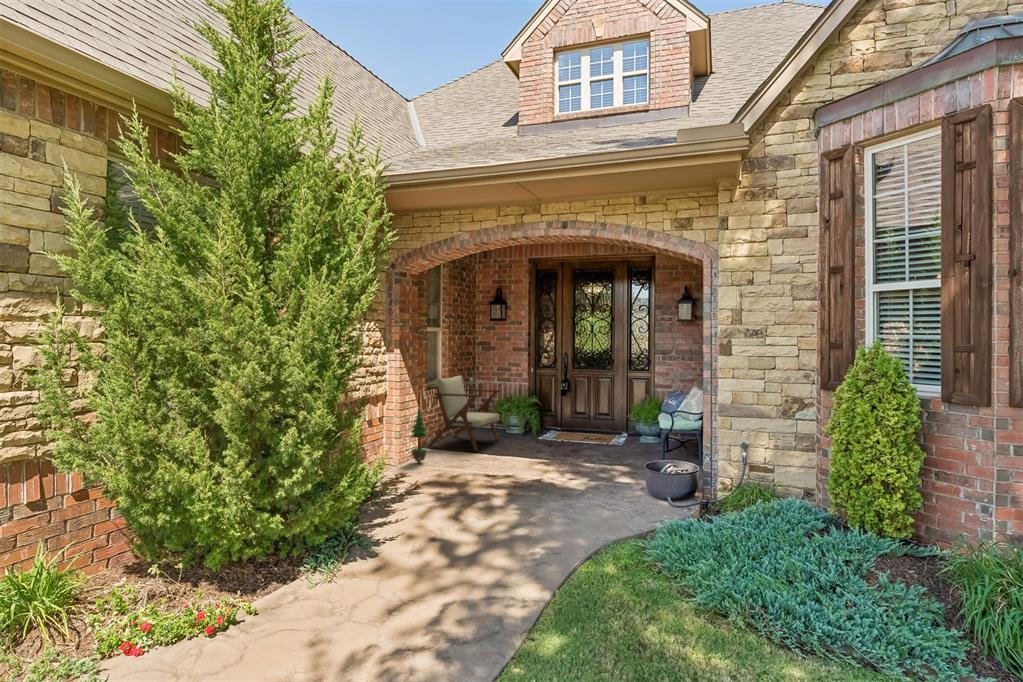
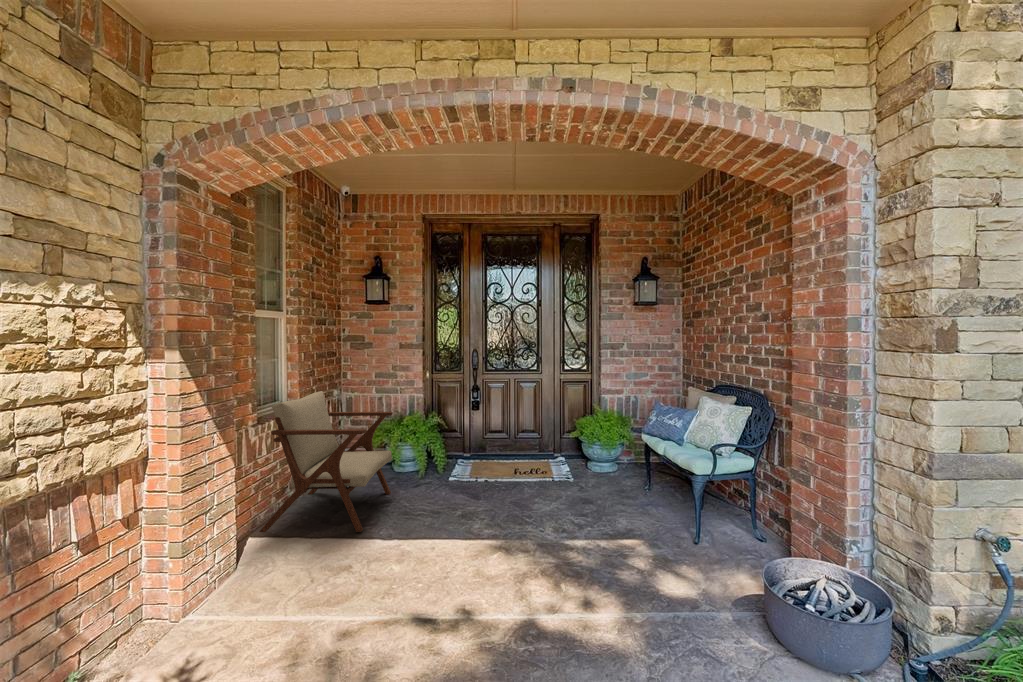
potted tree: present [410,410,428,462] -> none [210,481,259,600]

